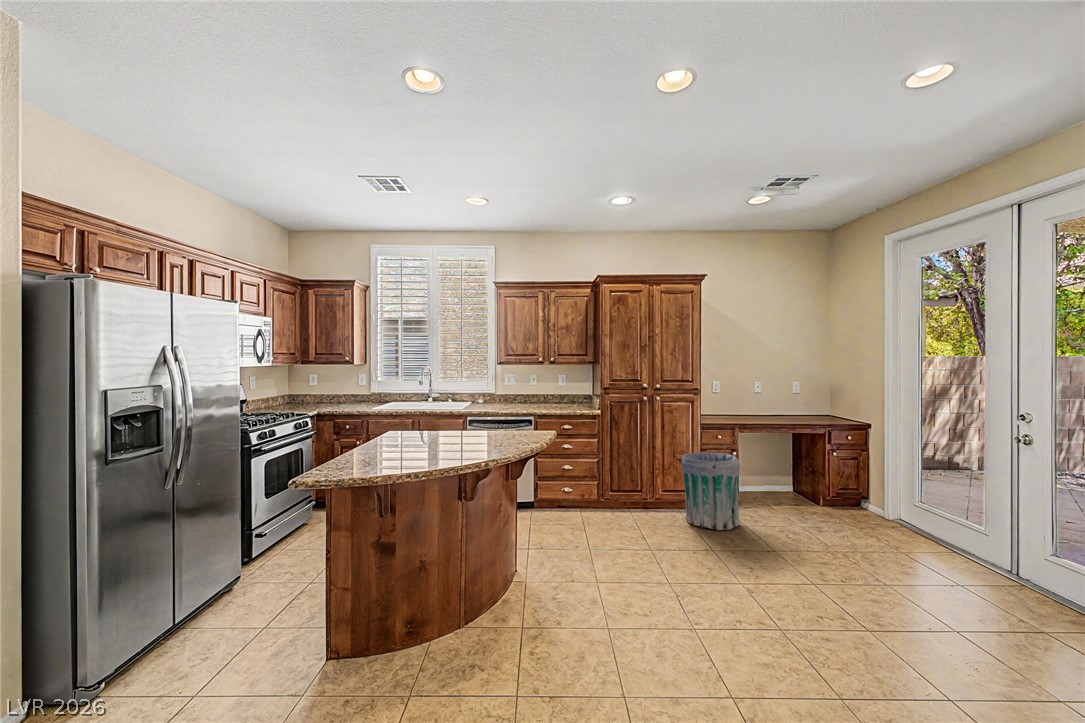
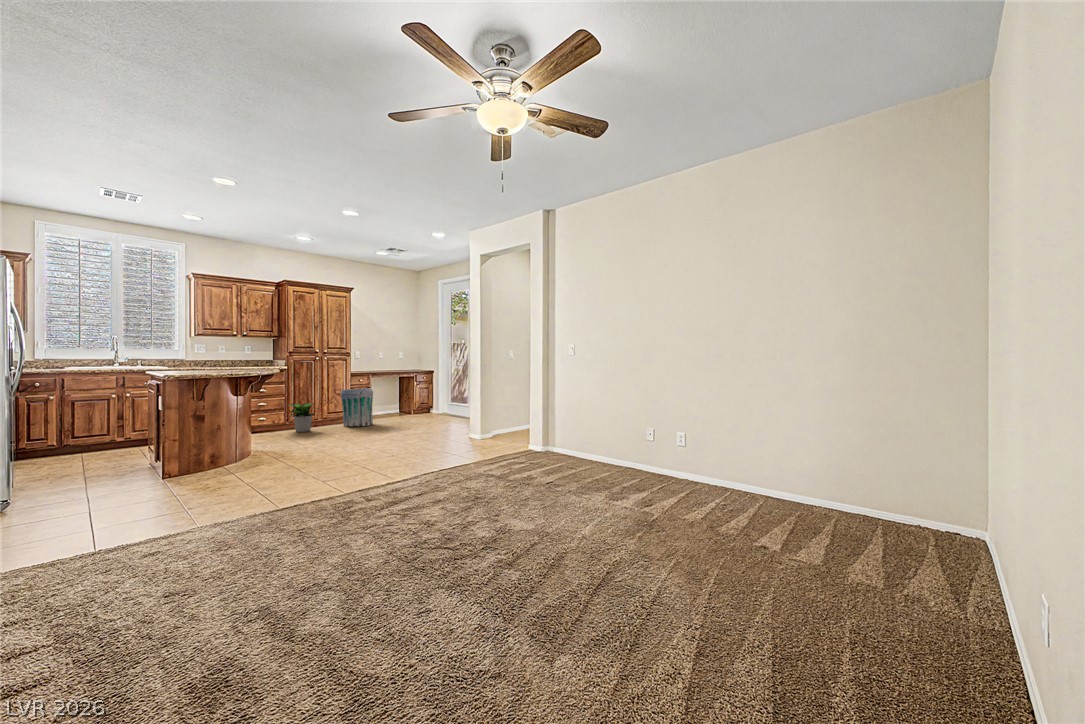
potted plant: none [594,472,646,525] -> present [288,403,317,432]

